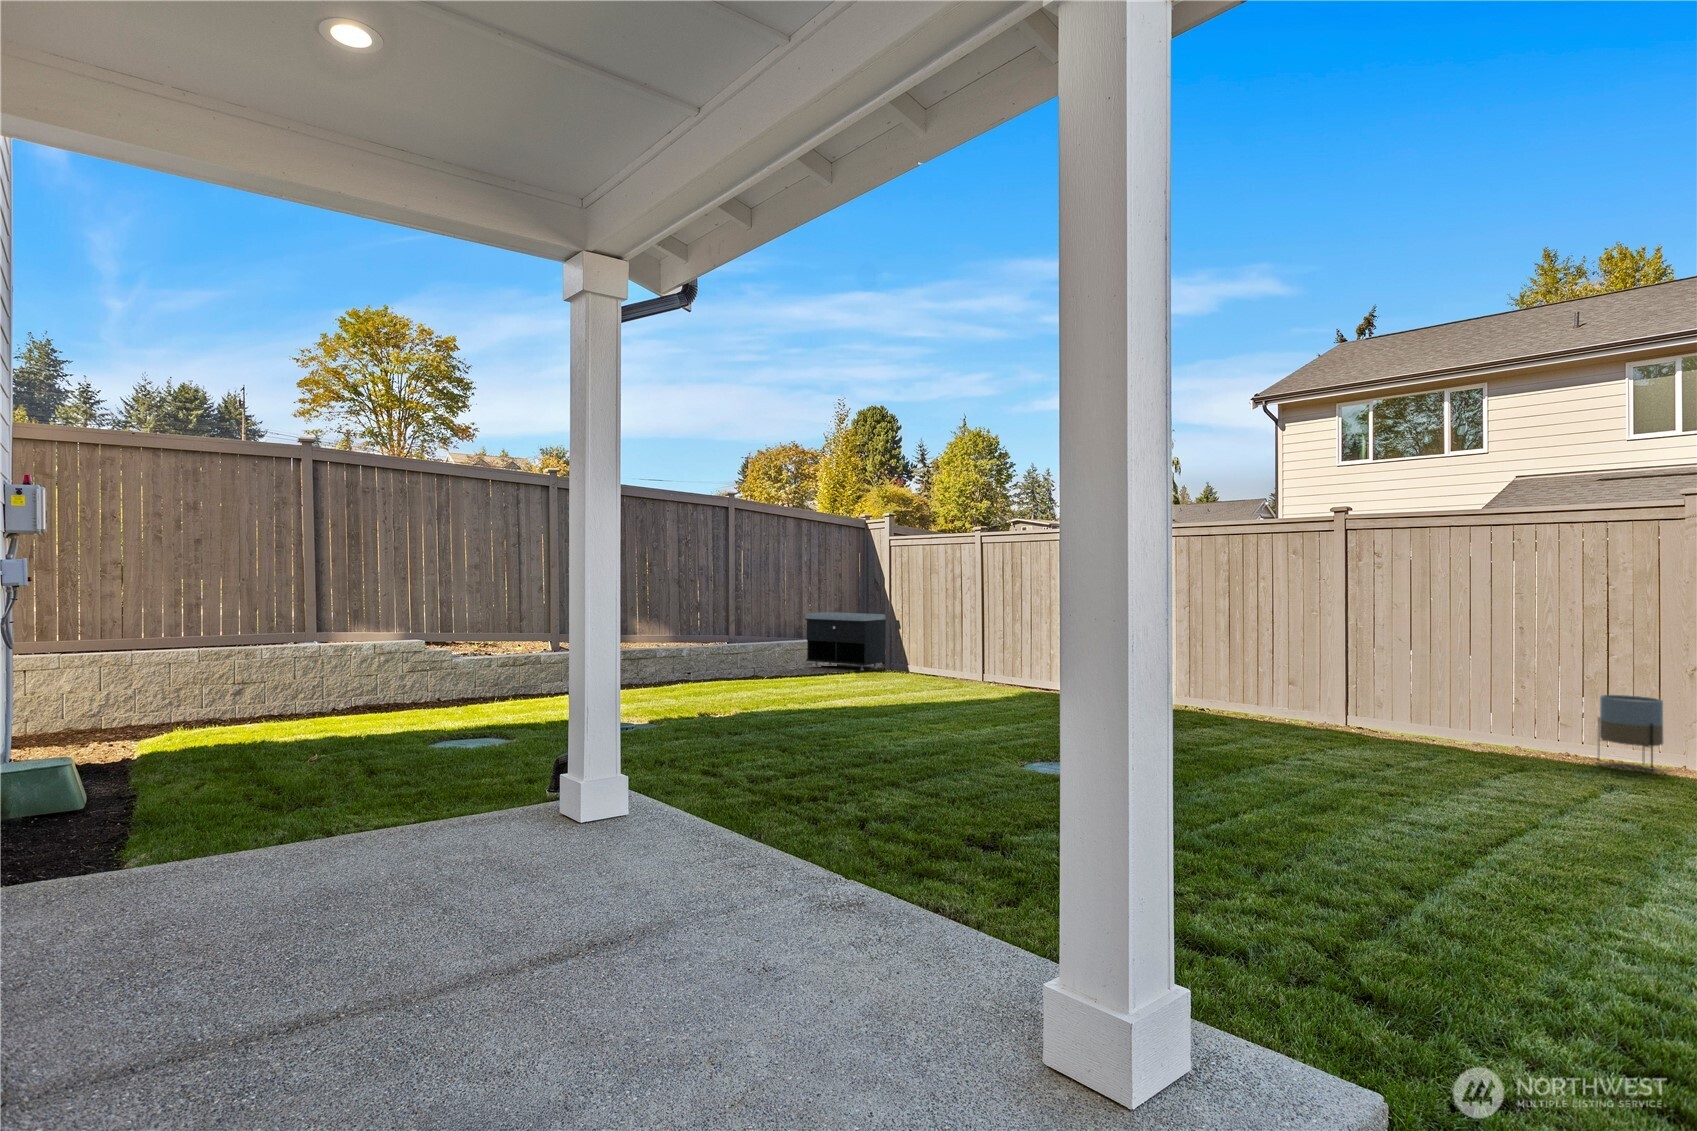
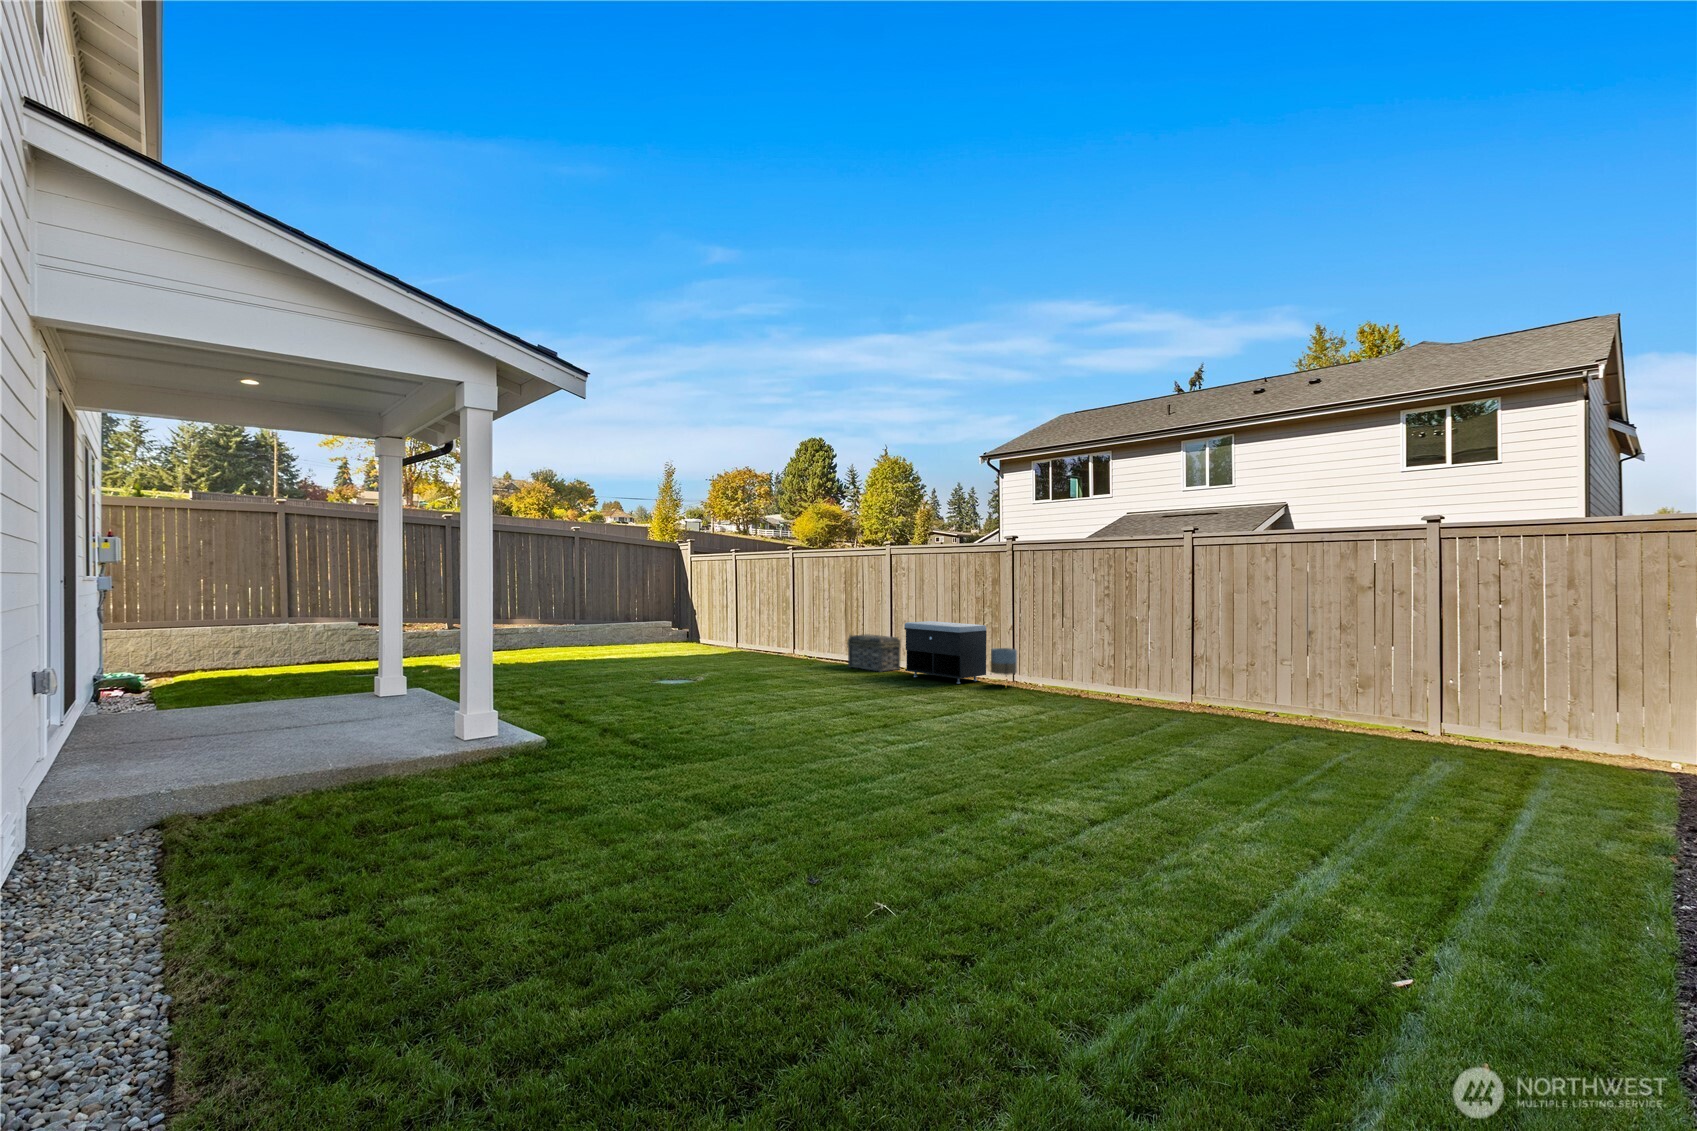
storage bench: present [806,612,886,670] -> present [904,621,987,684]
basket: none [1234,661,1340,731] -> present [847,634,901,672]

